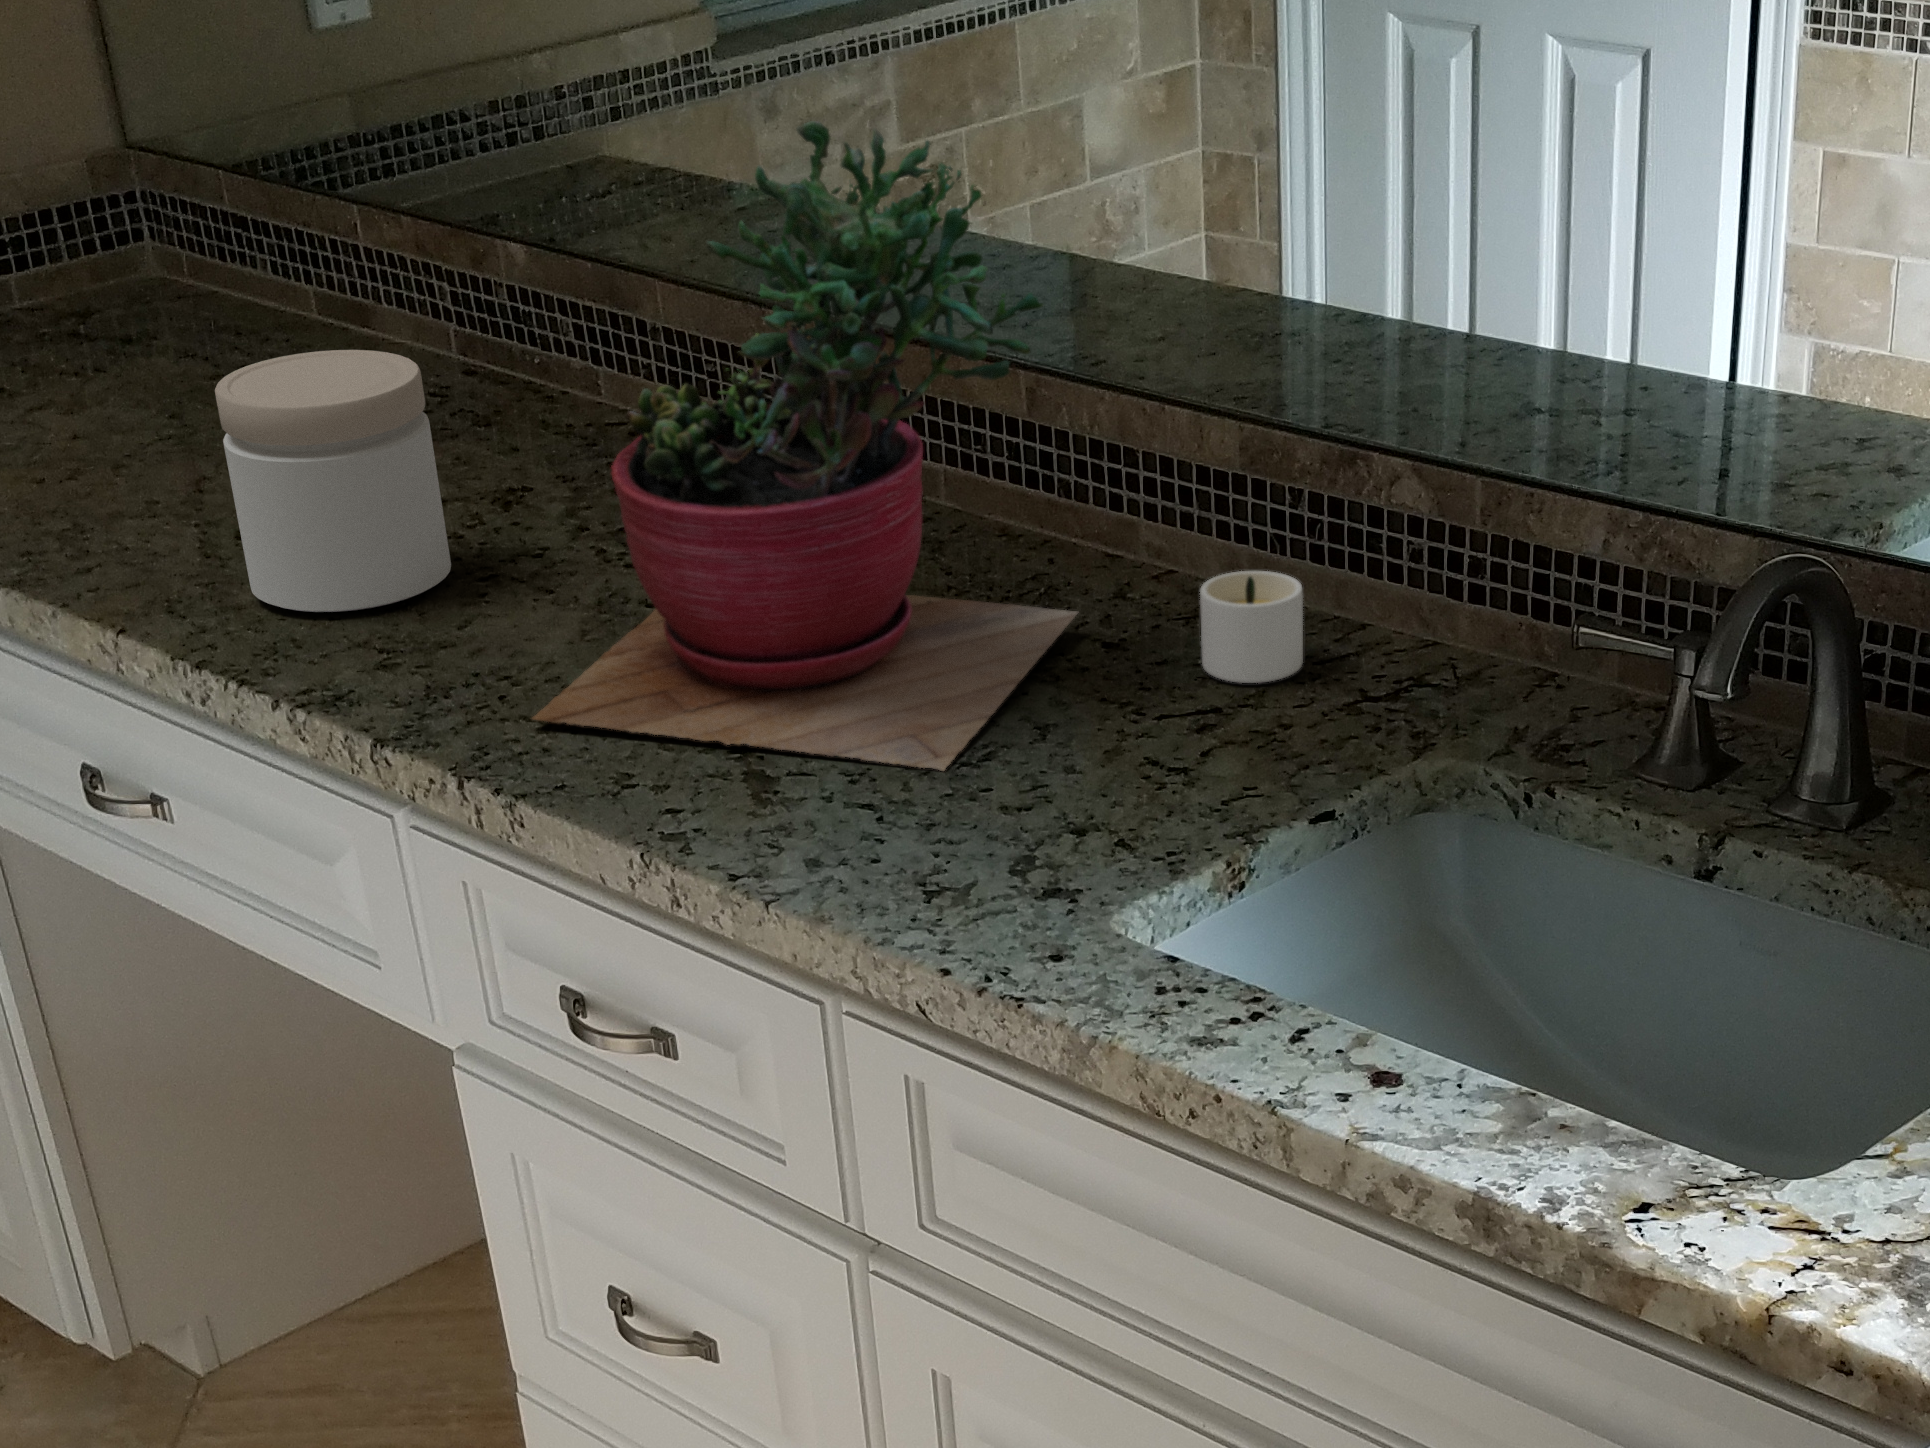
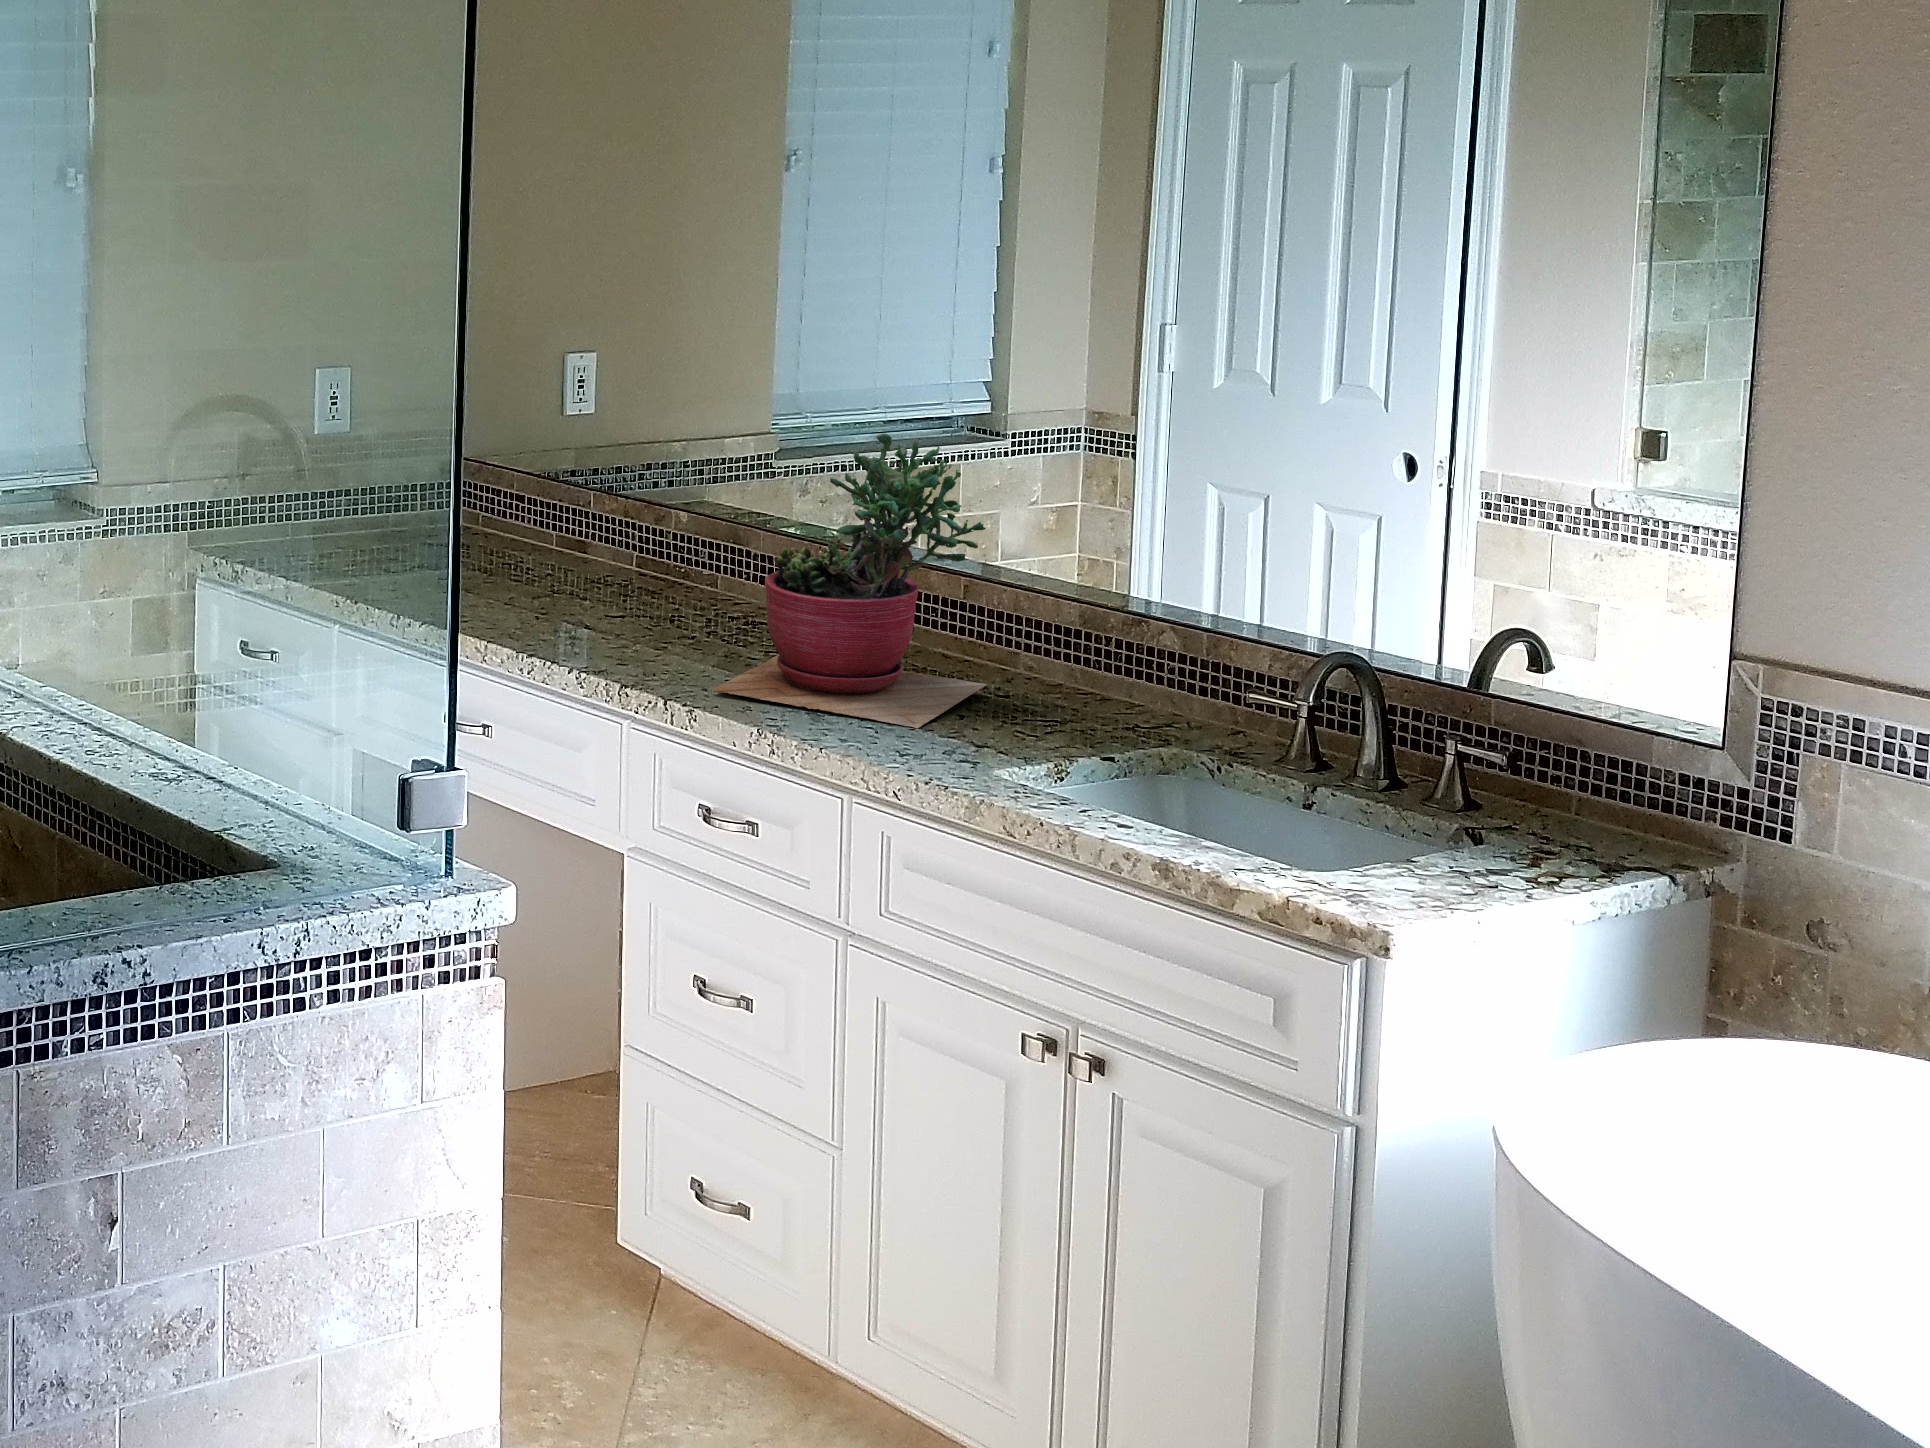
jar: present [215,350,451,612] -> none [556,529,660,650]
candle: present [1200,571,1303,683] -> none [1051,668,1124,724]

